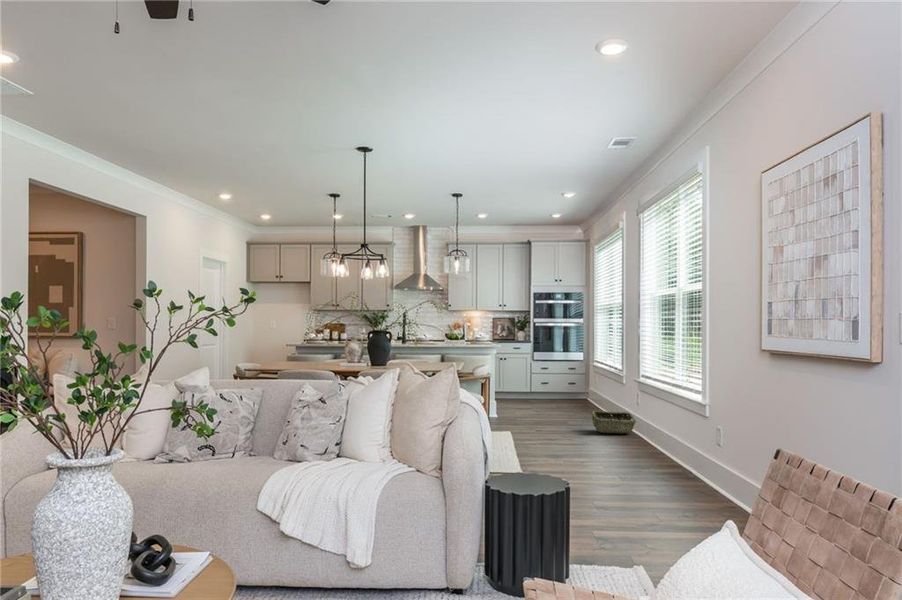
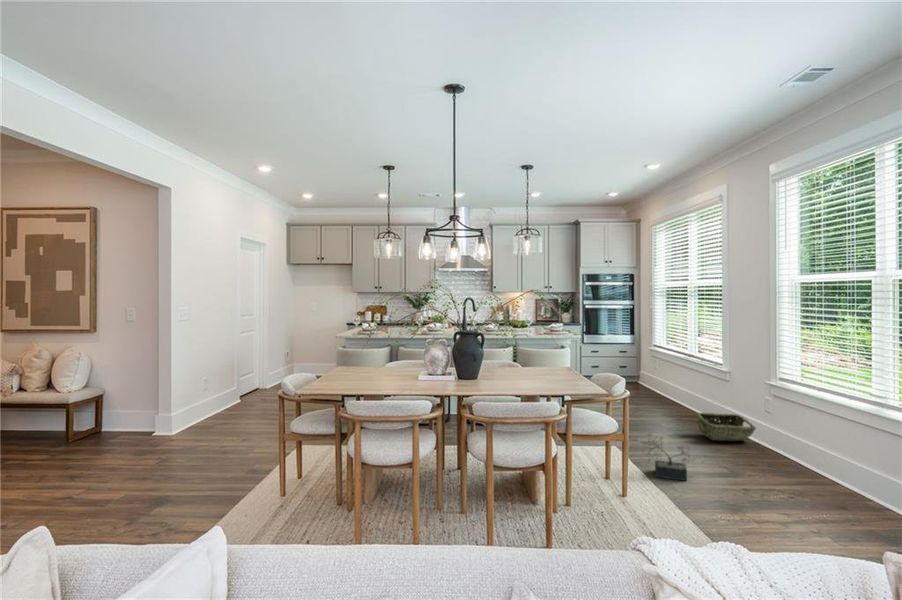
decorative plant: none [518,416,556,453] -> present [642,433,696,481]

